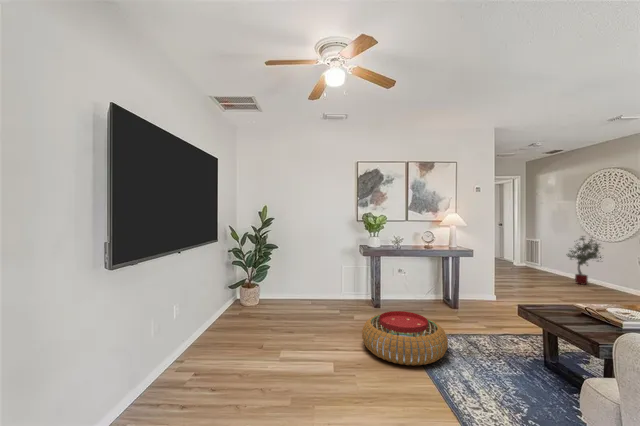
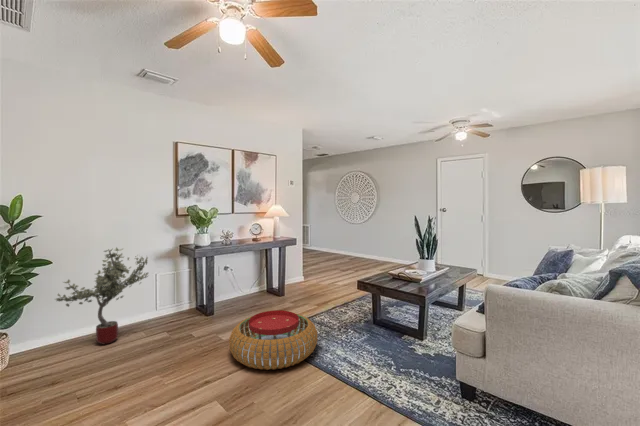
potted tree: present [567,236,601,285] -> present [56,248,148,344]

